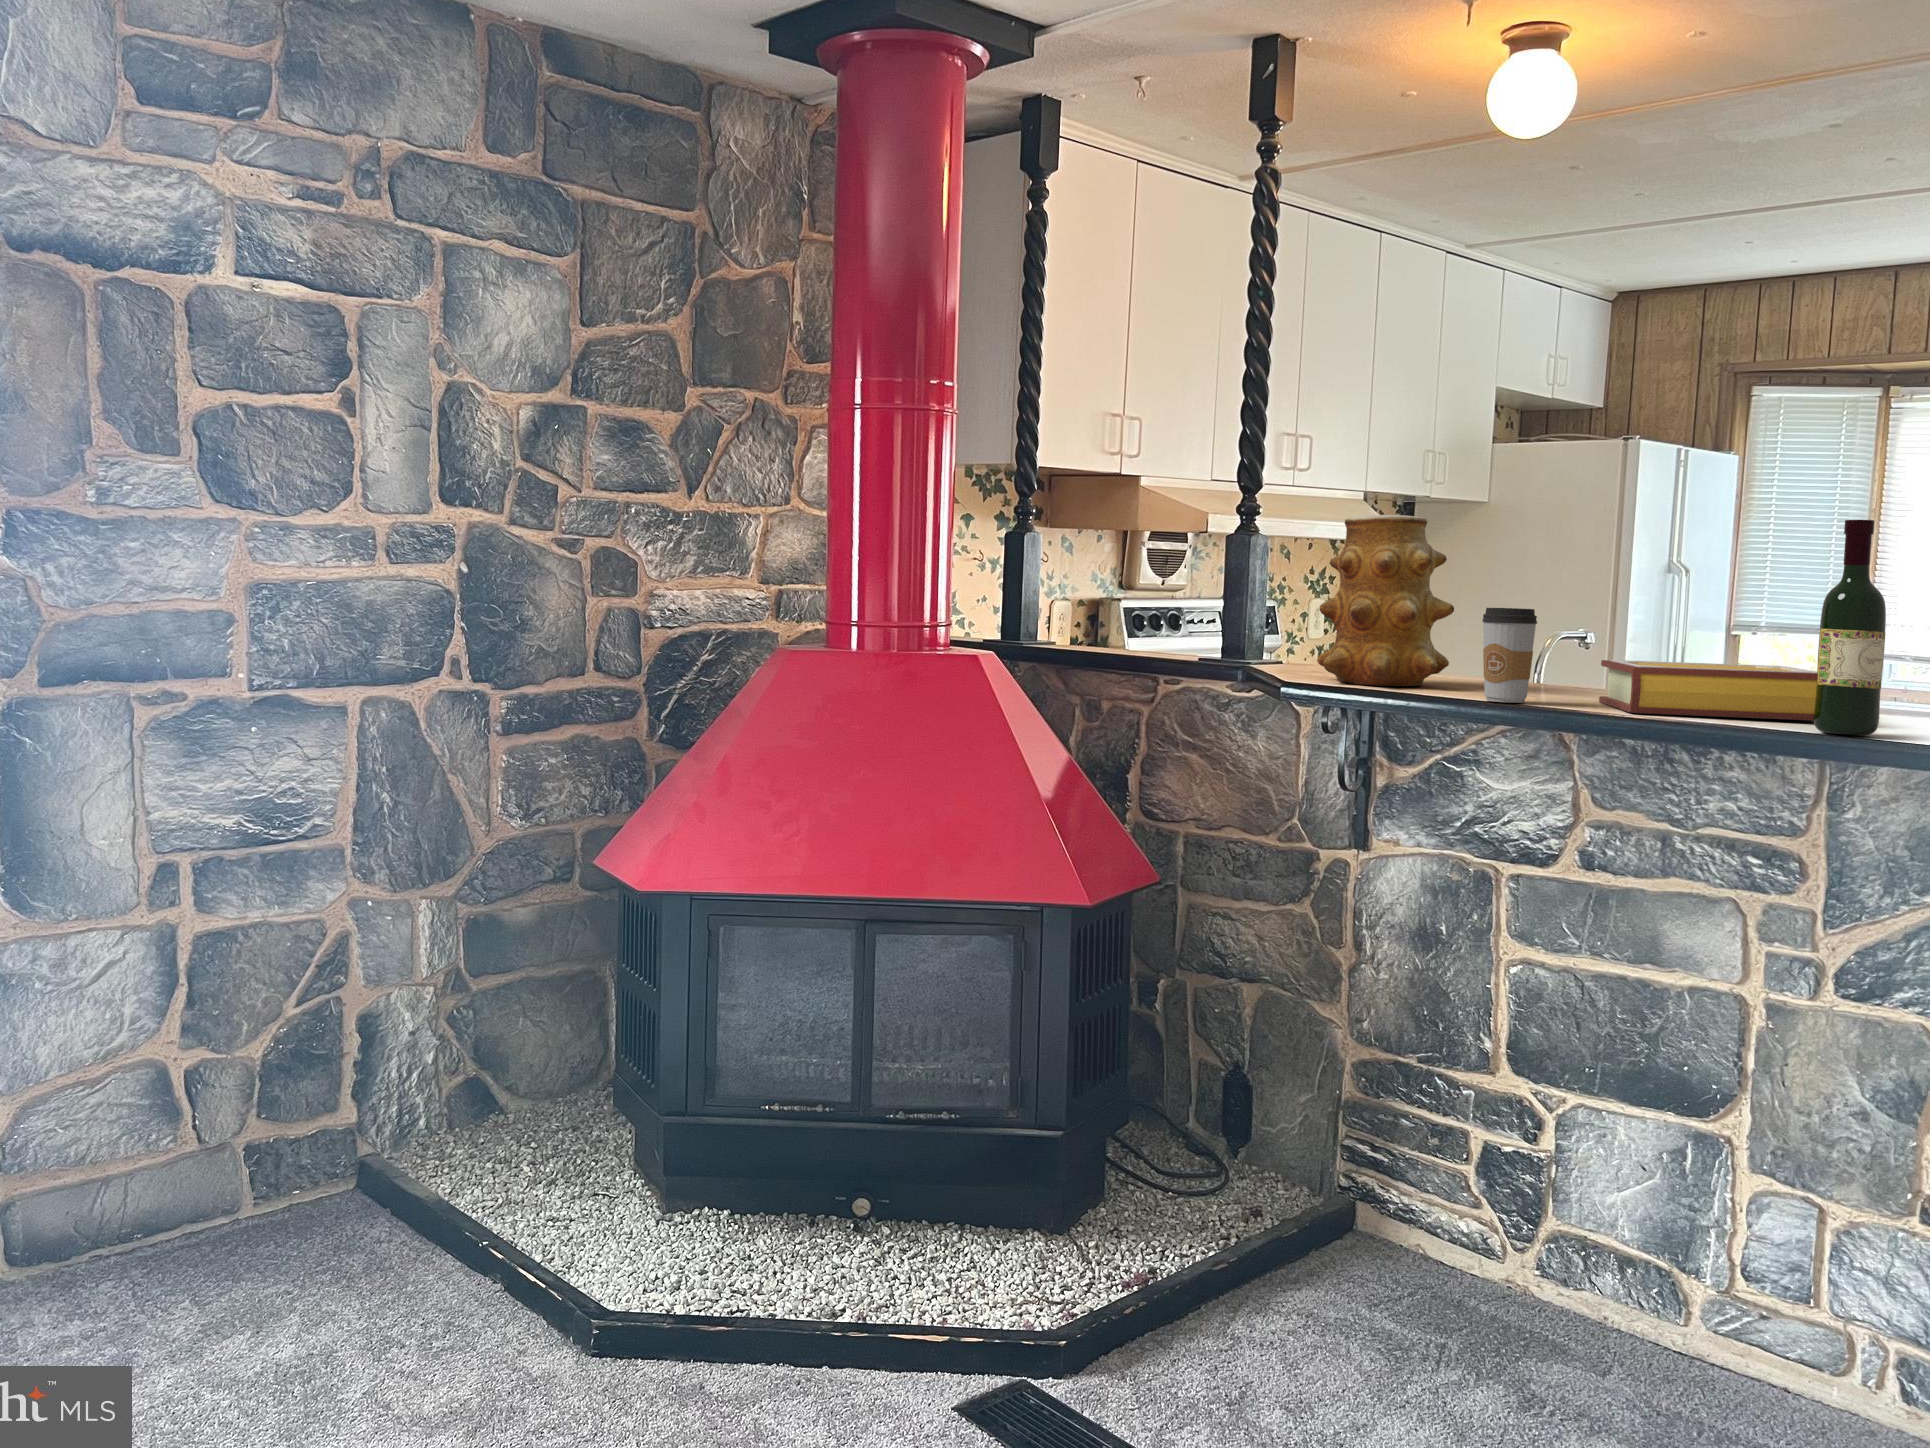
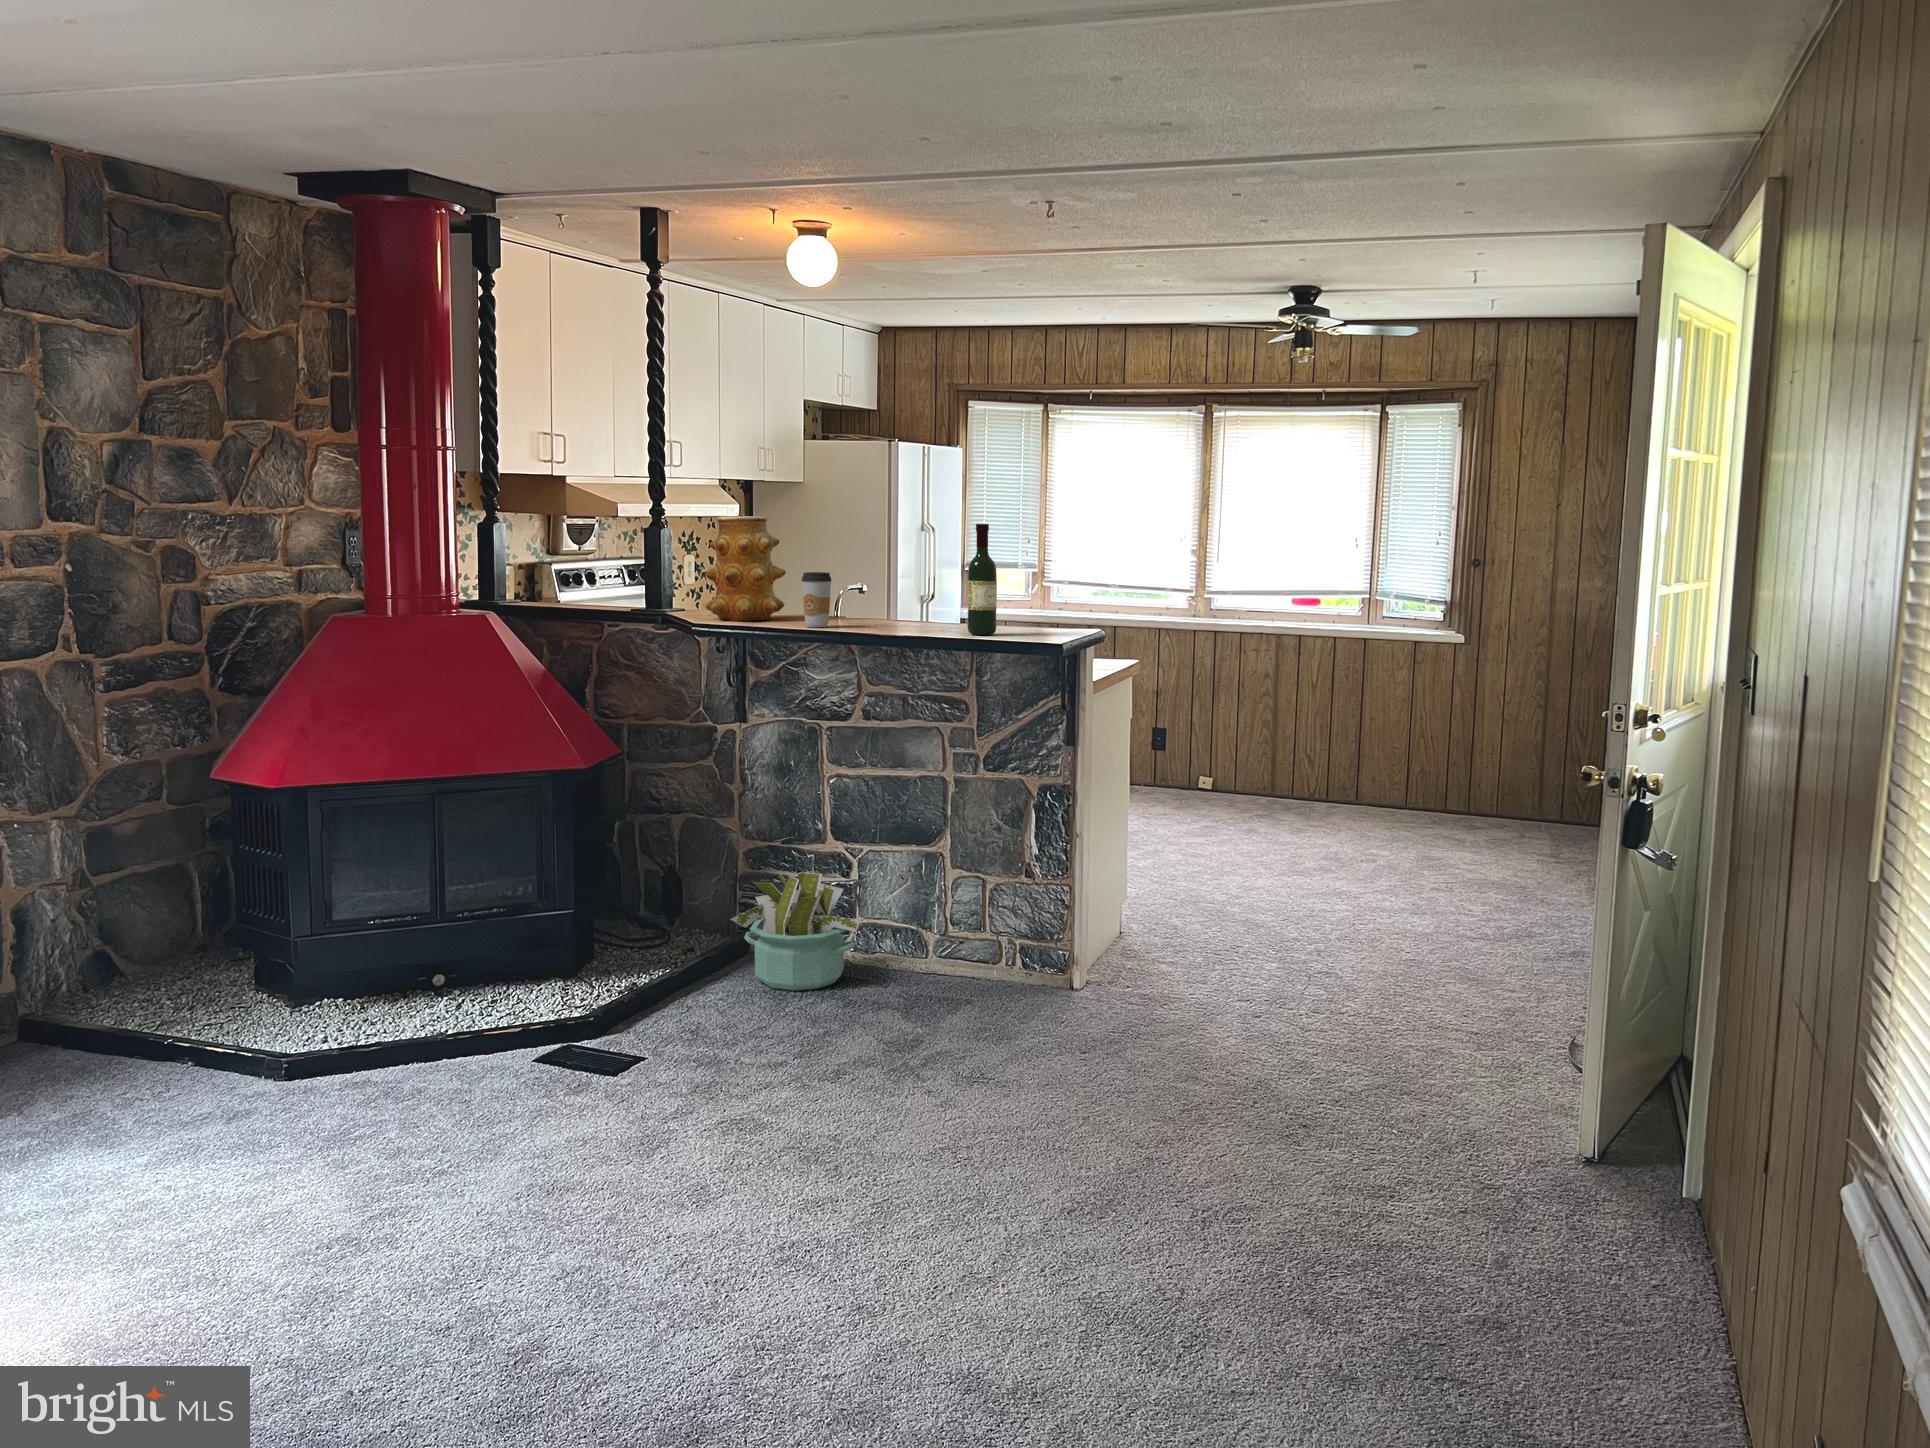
book: present [1599,660,1817,720] -> none [868,599,980,629]
decorative plant: none [1318,1113,1560,1346] -> present [730,871,860,991]

